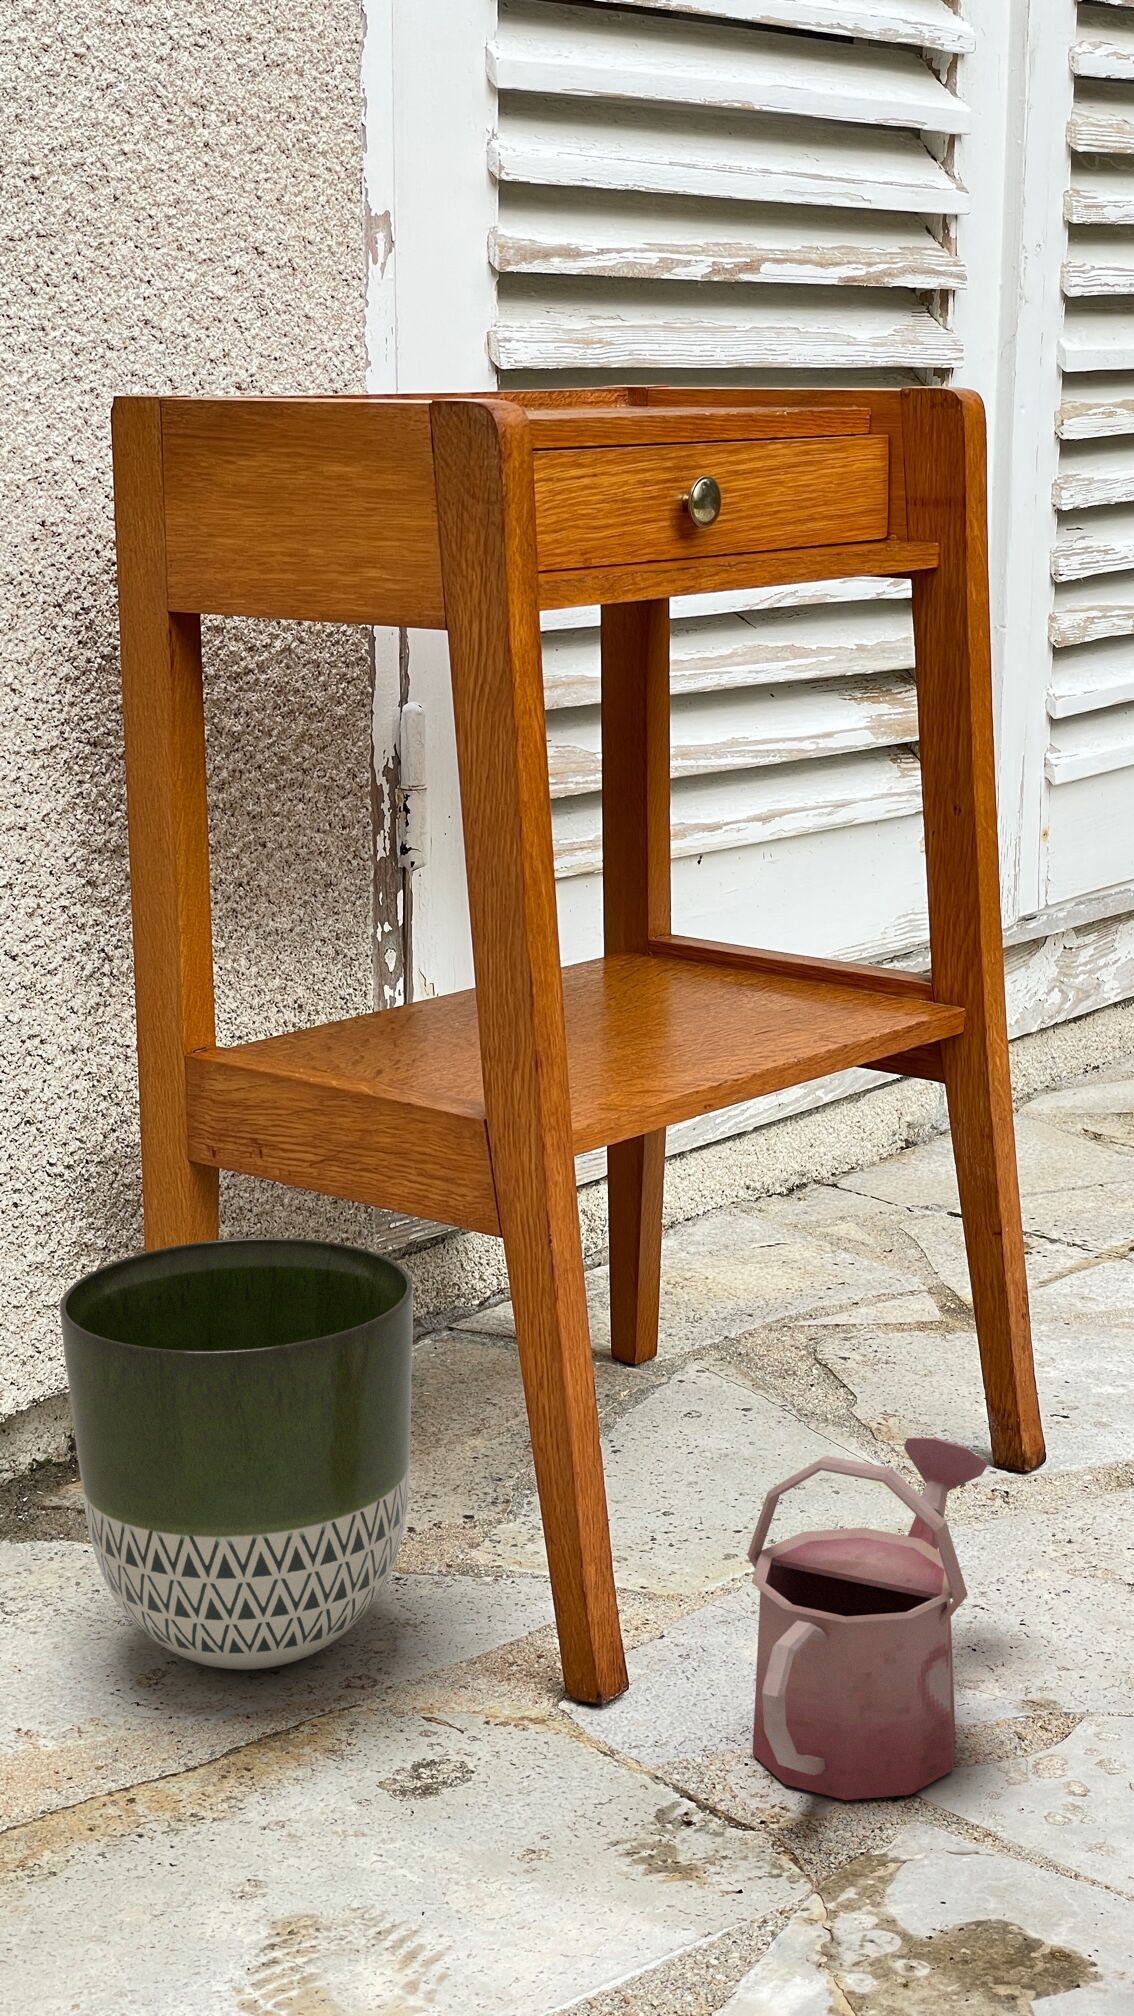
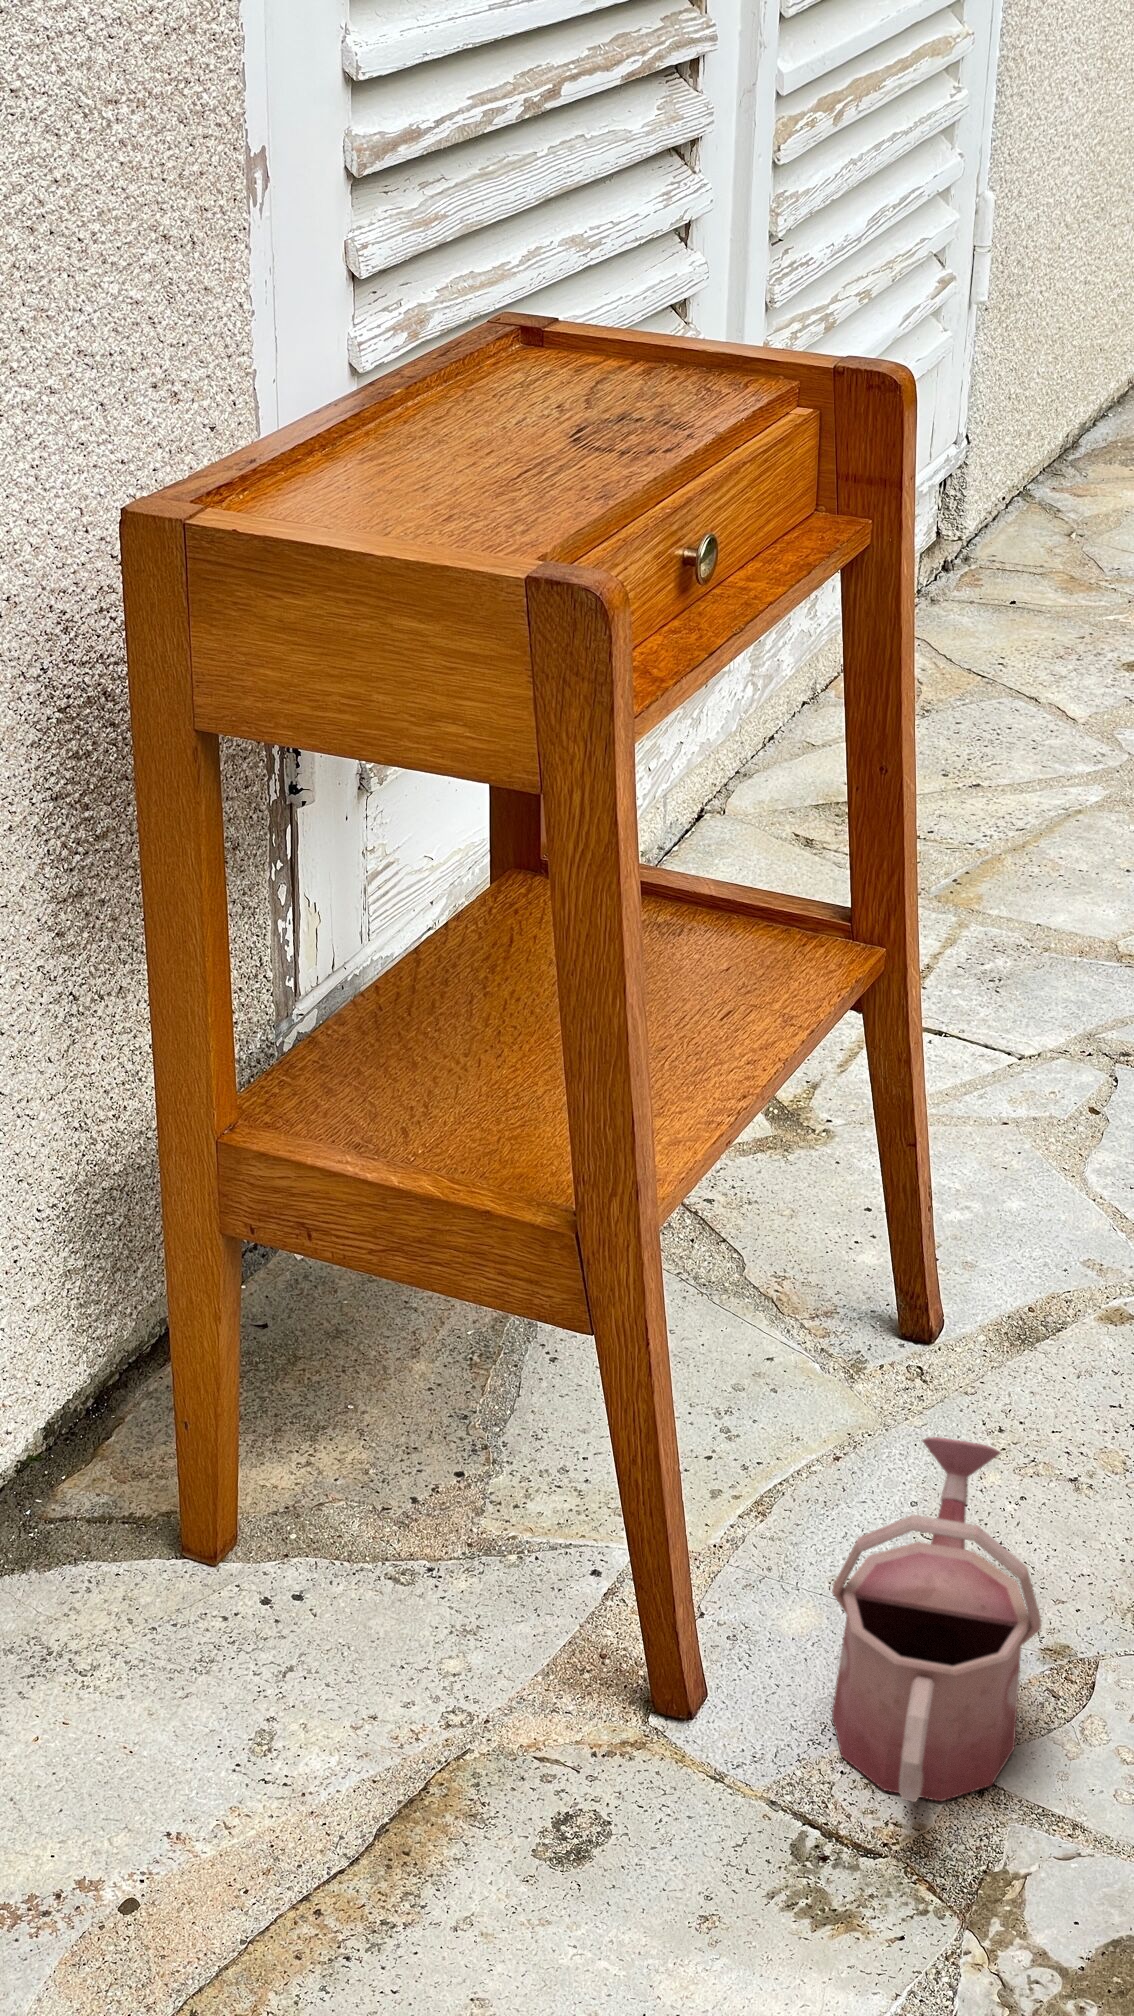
planter: present [60,1238,413,1670] -> none [154,1304,499,1734]

